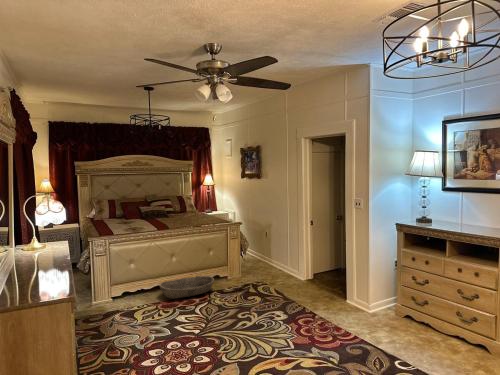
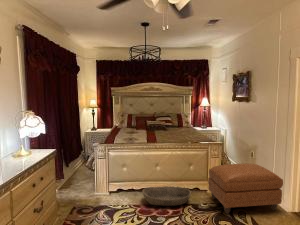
ottoman: none [229,240,300,292] -> present [208,163,283,214]

